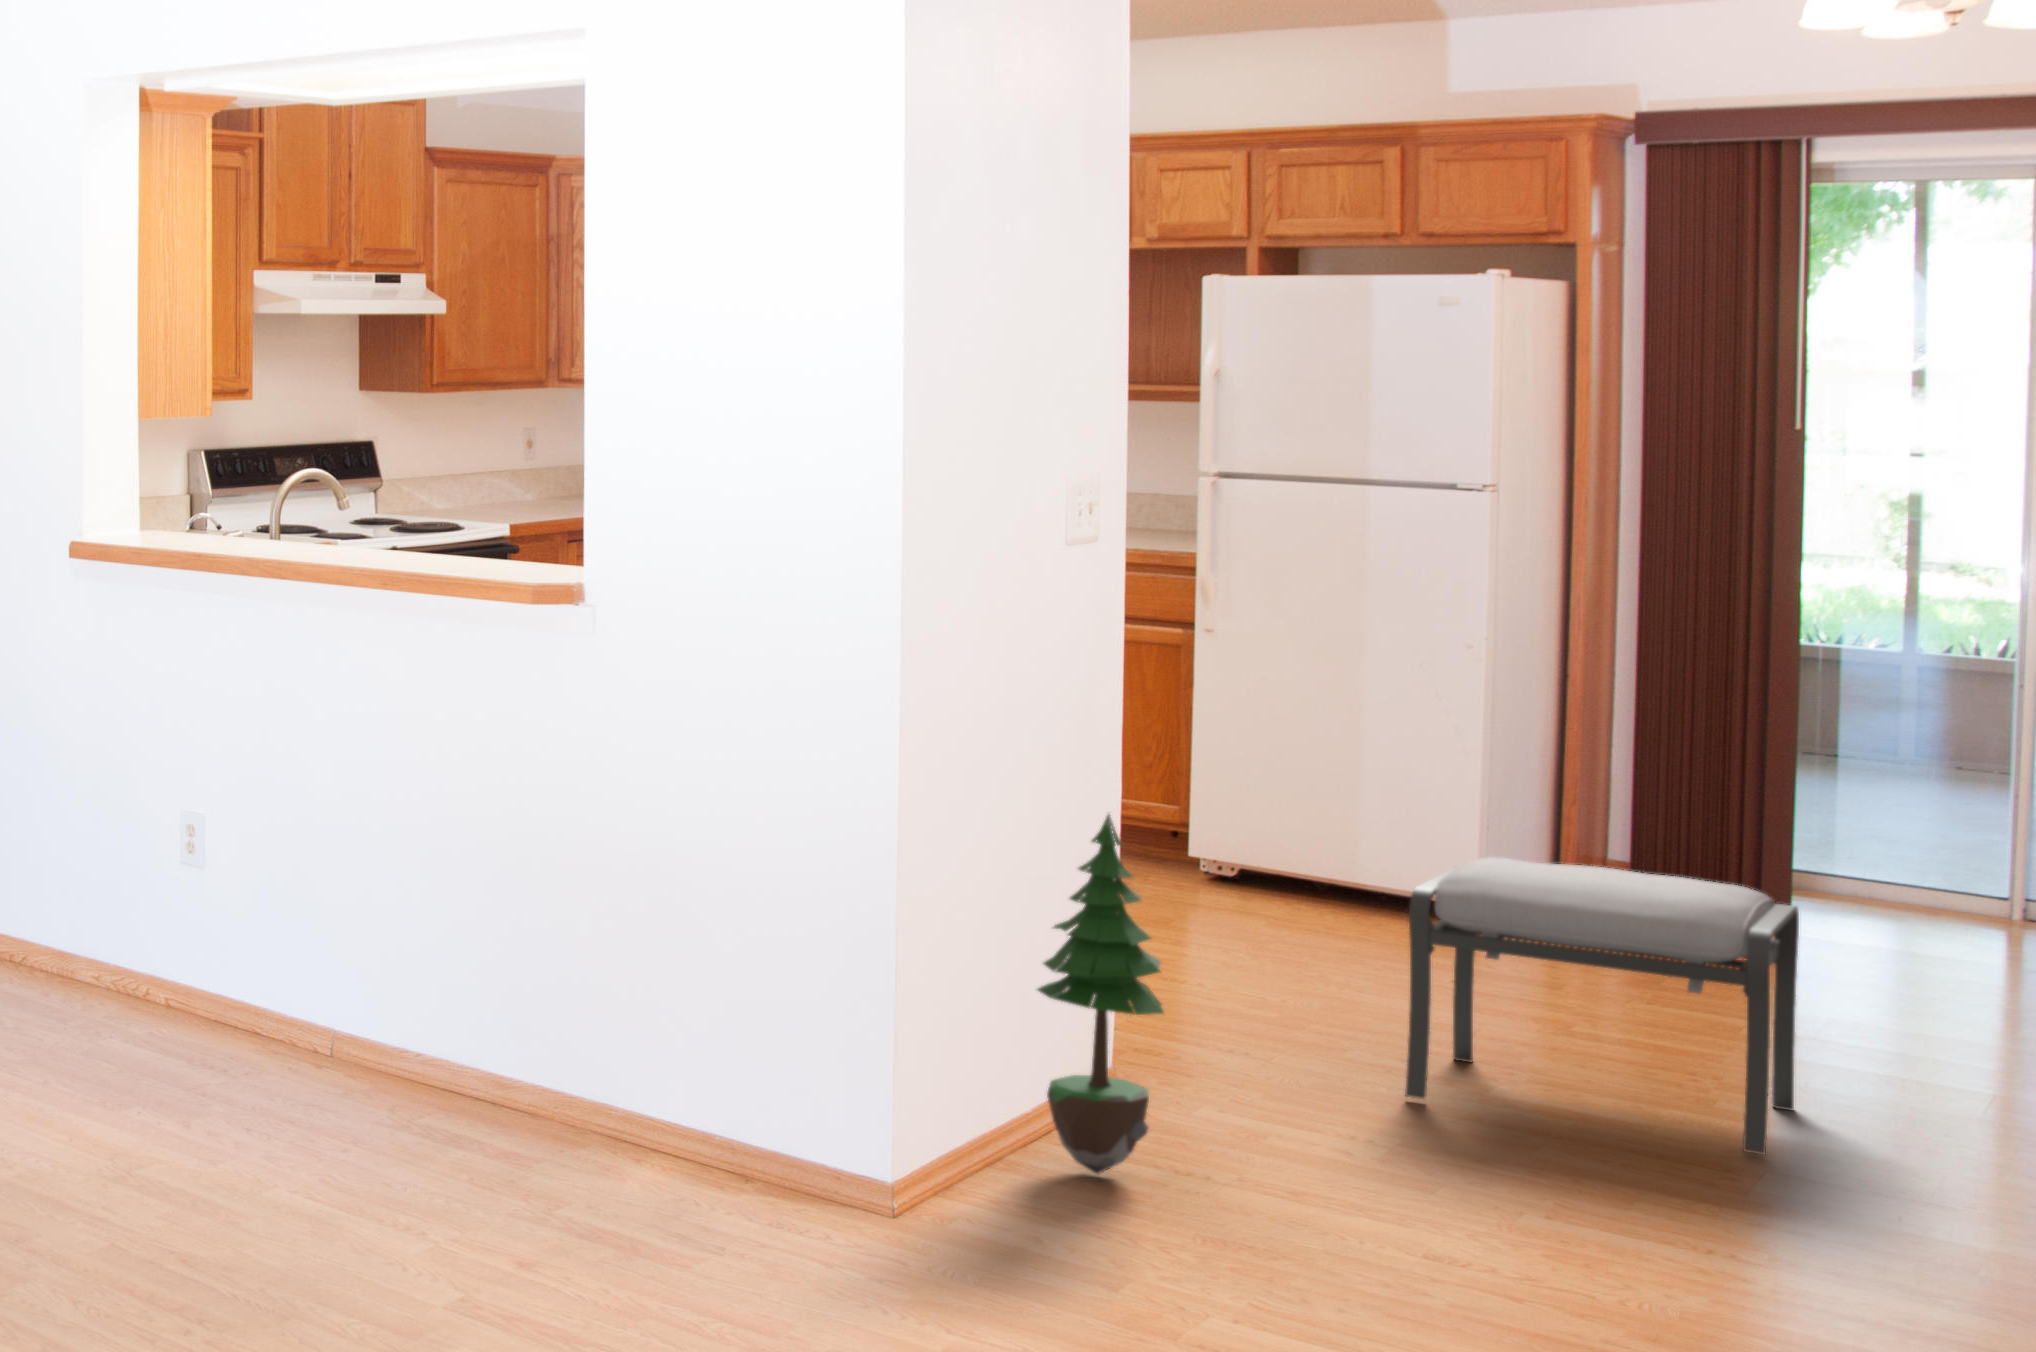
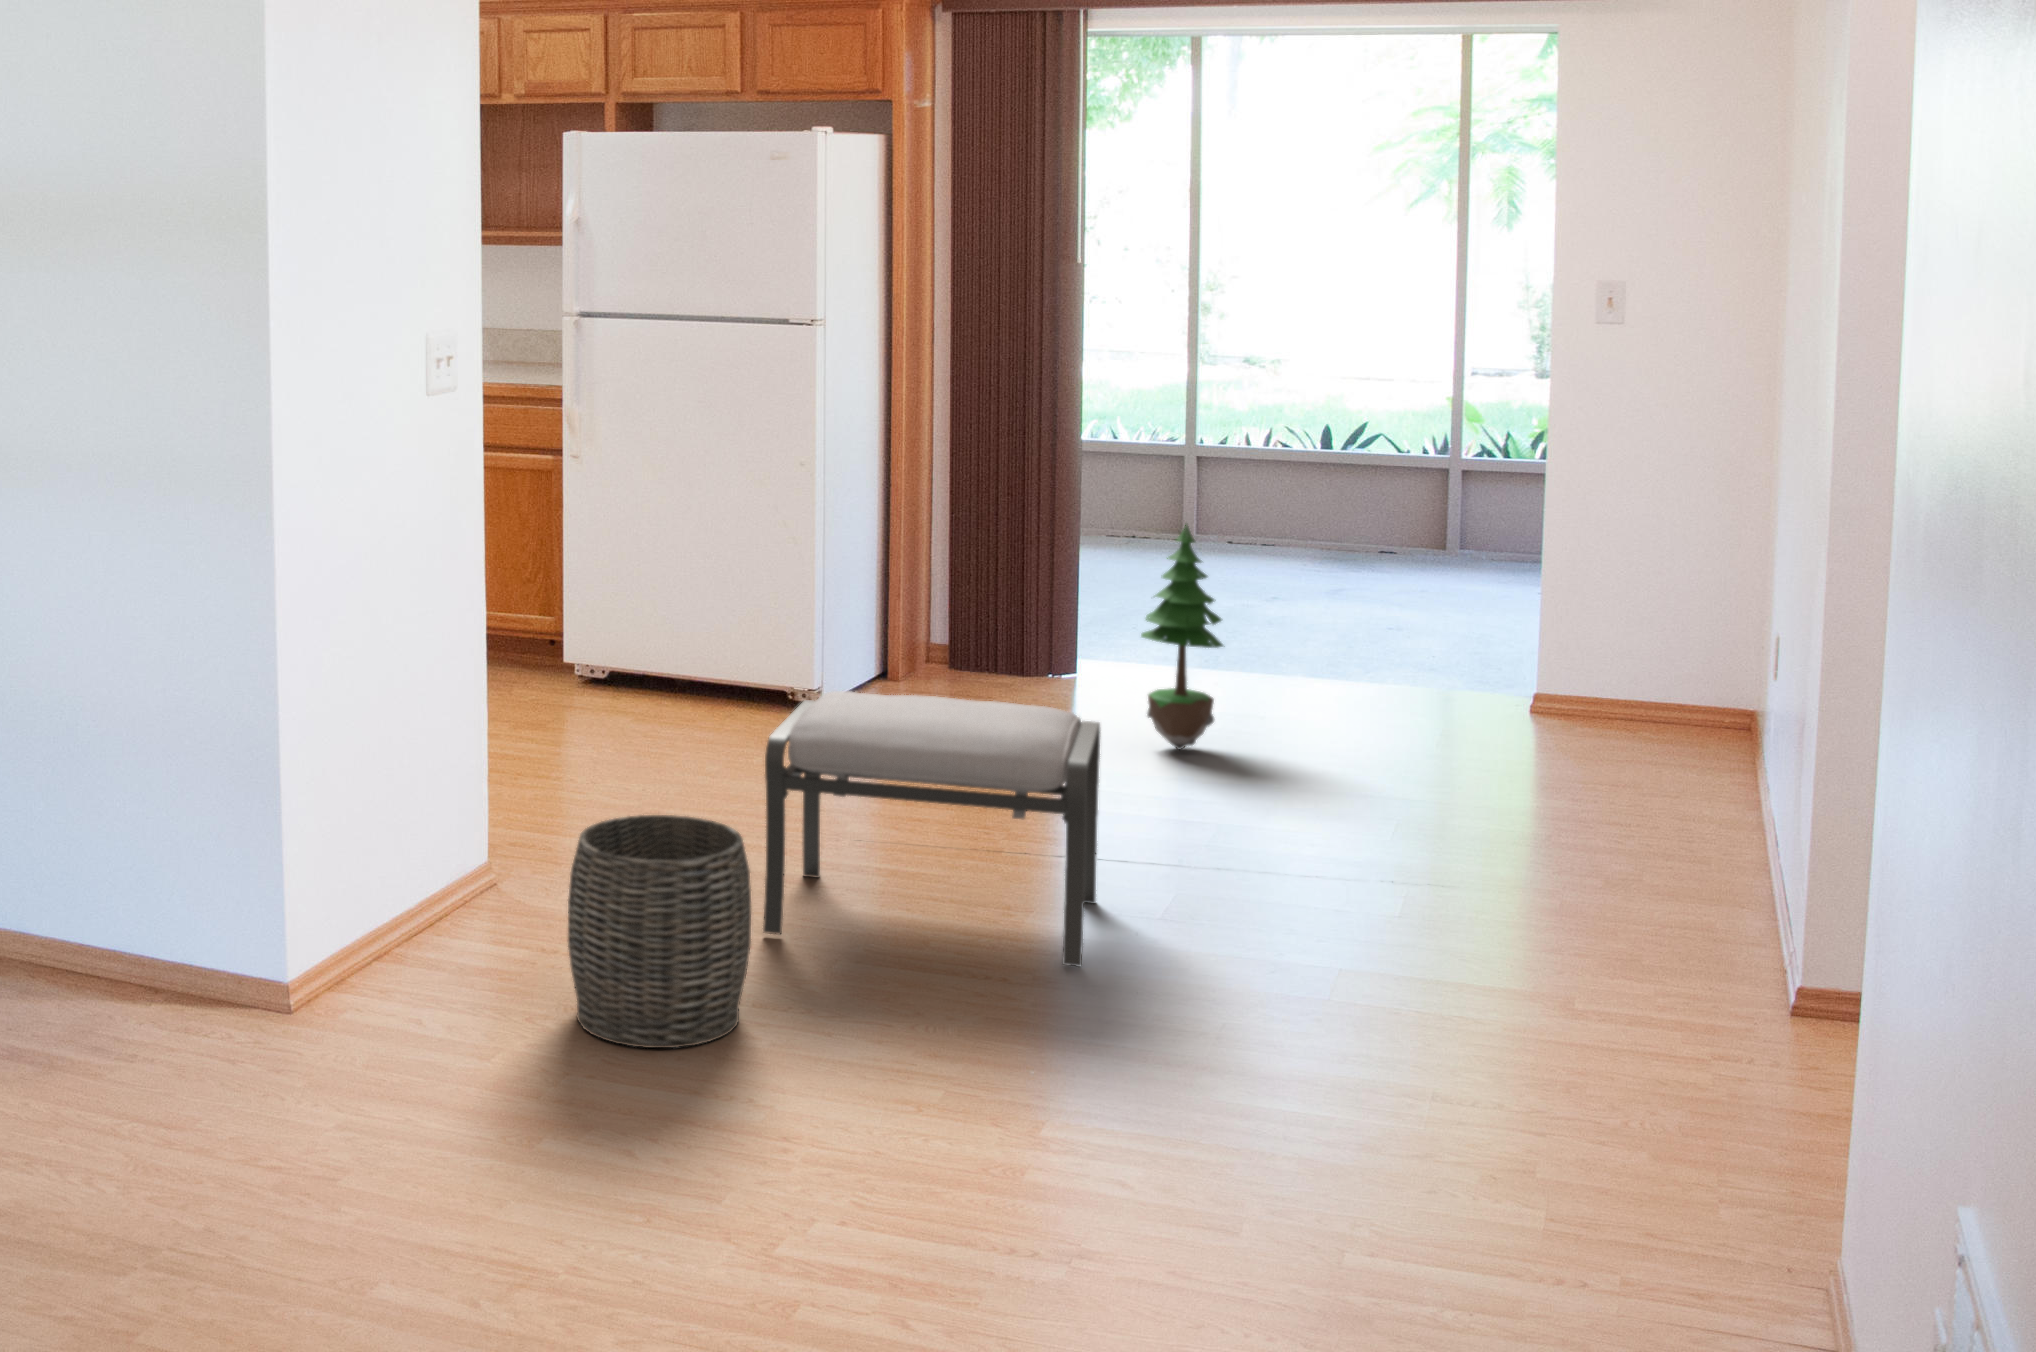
potted tree: present [1038,815,1163,1174] -> present [1141,525,1223,750]
woven basket: none [1198,945,1390,1169] -> present [568,815,751,1048]

